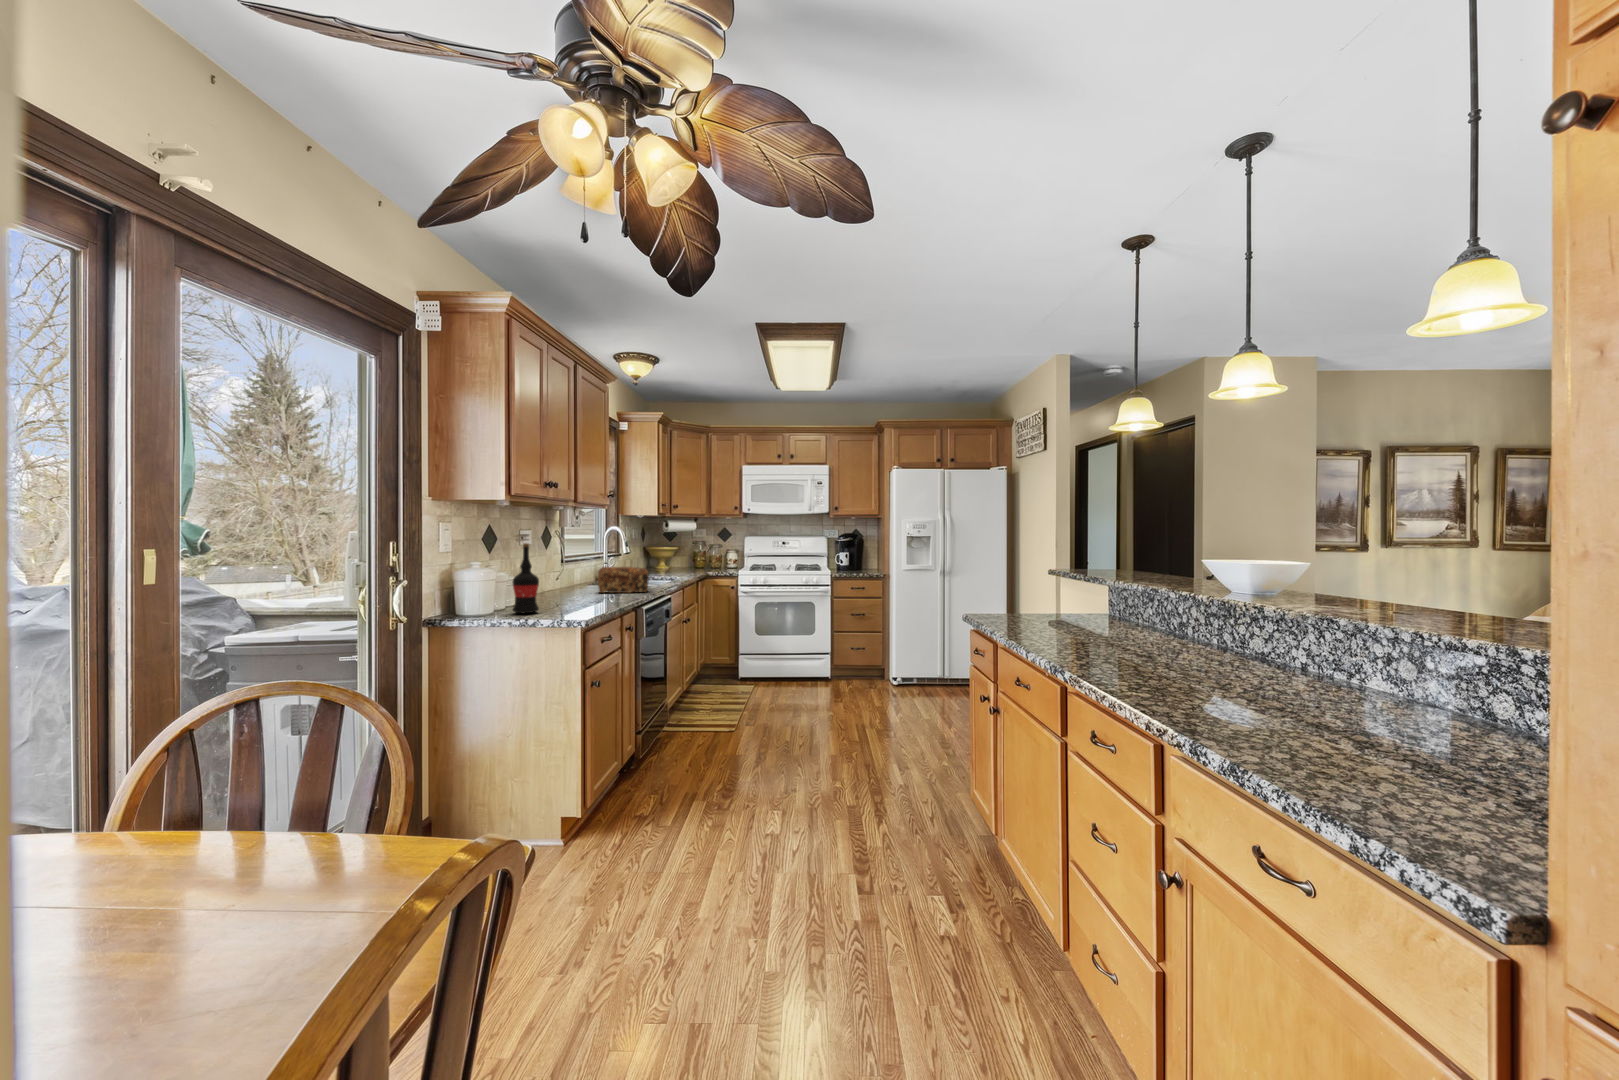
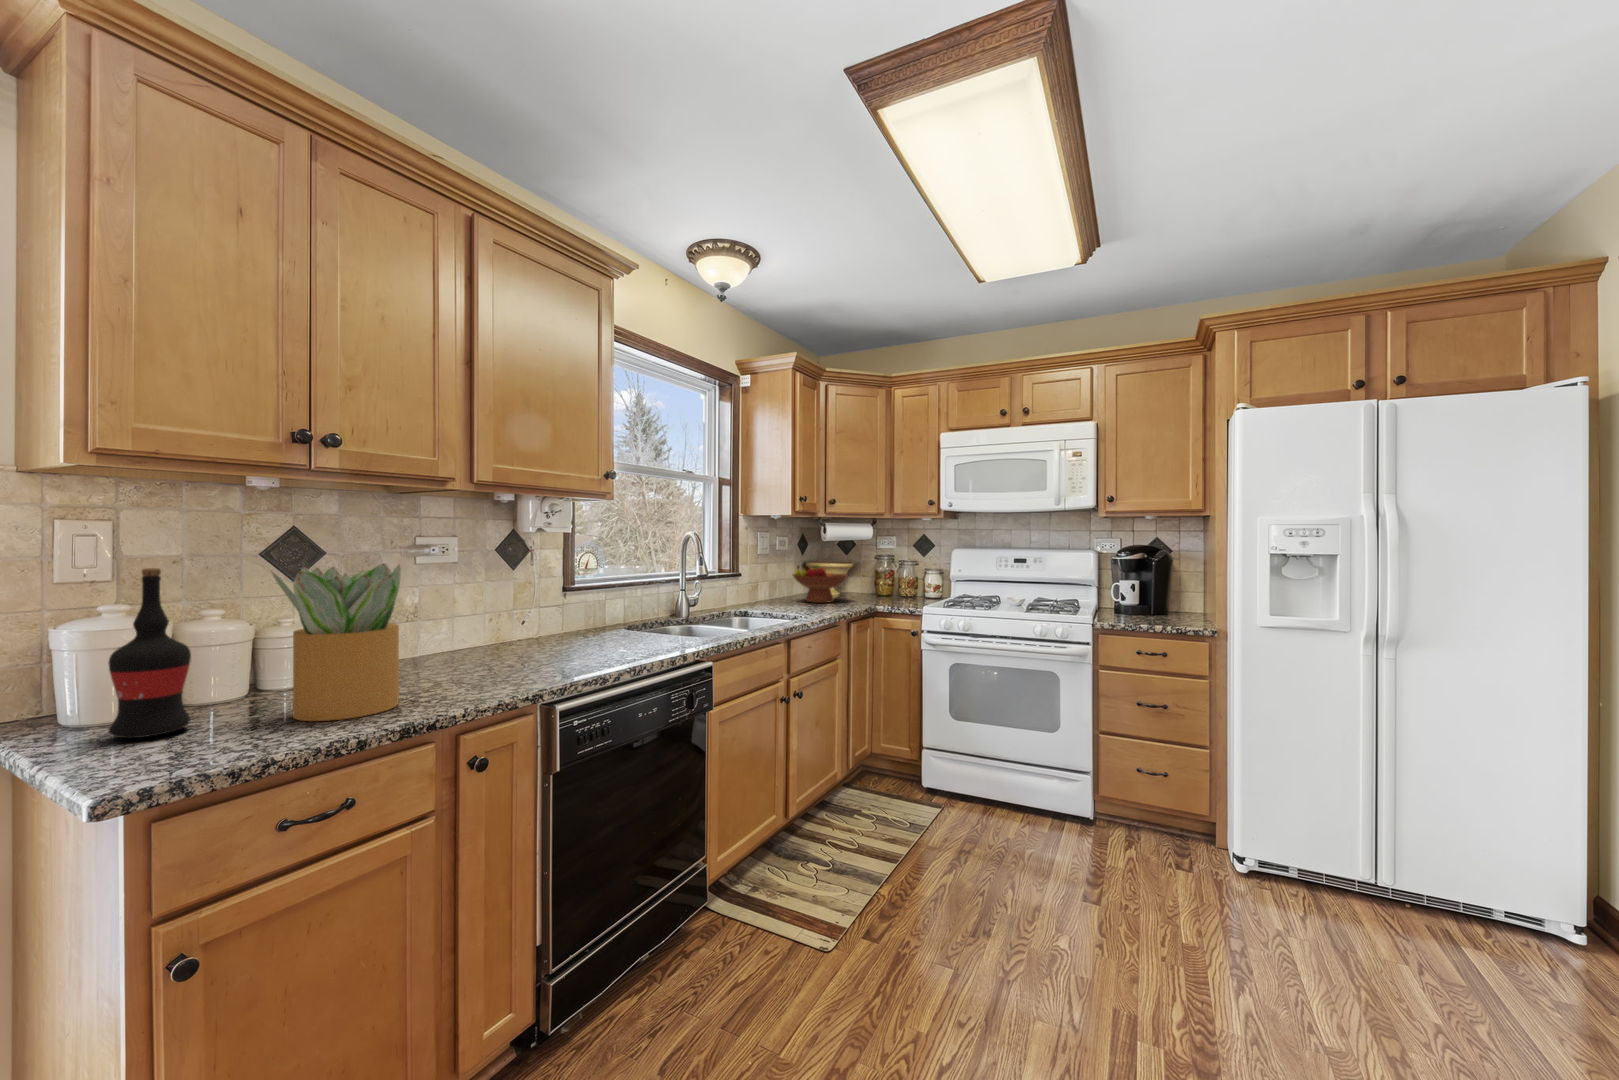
potted plant: none [558,542,601,608] -> present [272,563,401,721]
fruit bowl: none [647,547,684,571] -> present [792,565,847,603]
bread loaf: present [598,567,649,593] -> none [543,607,652,662]

